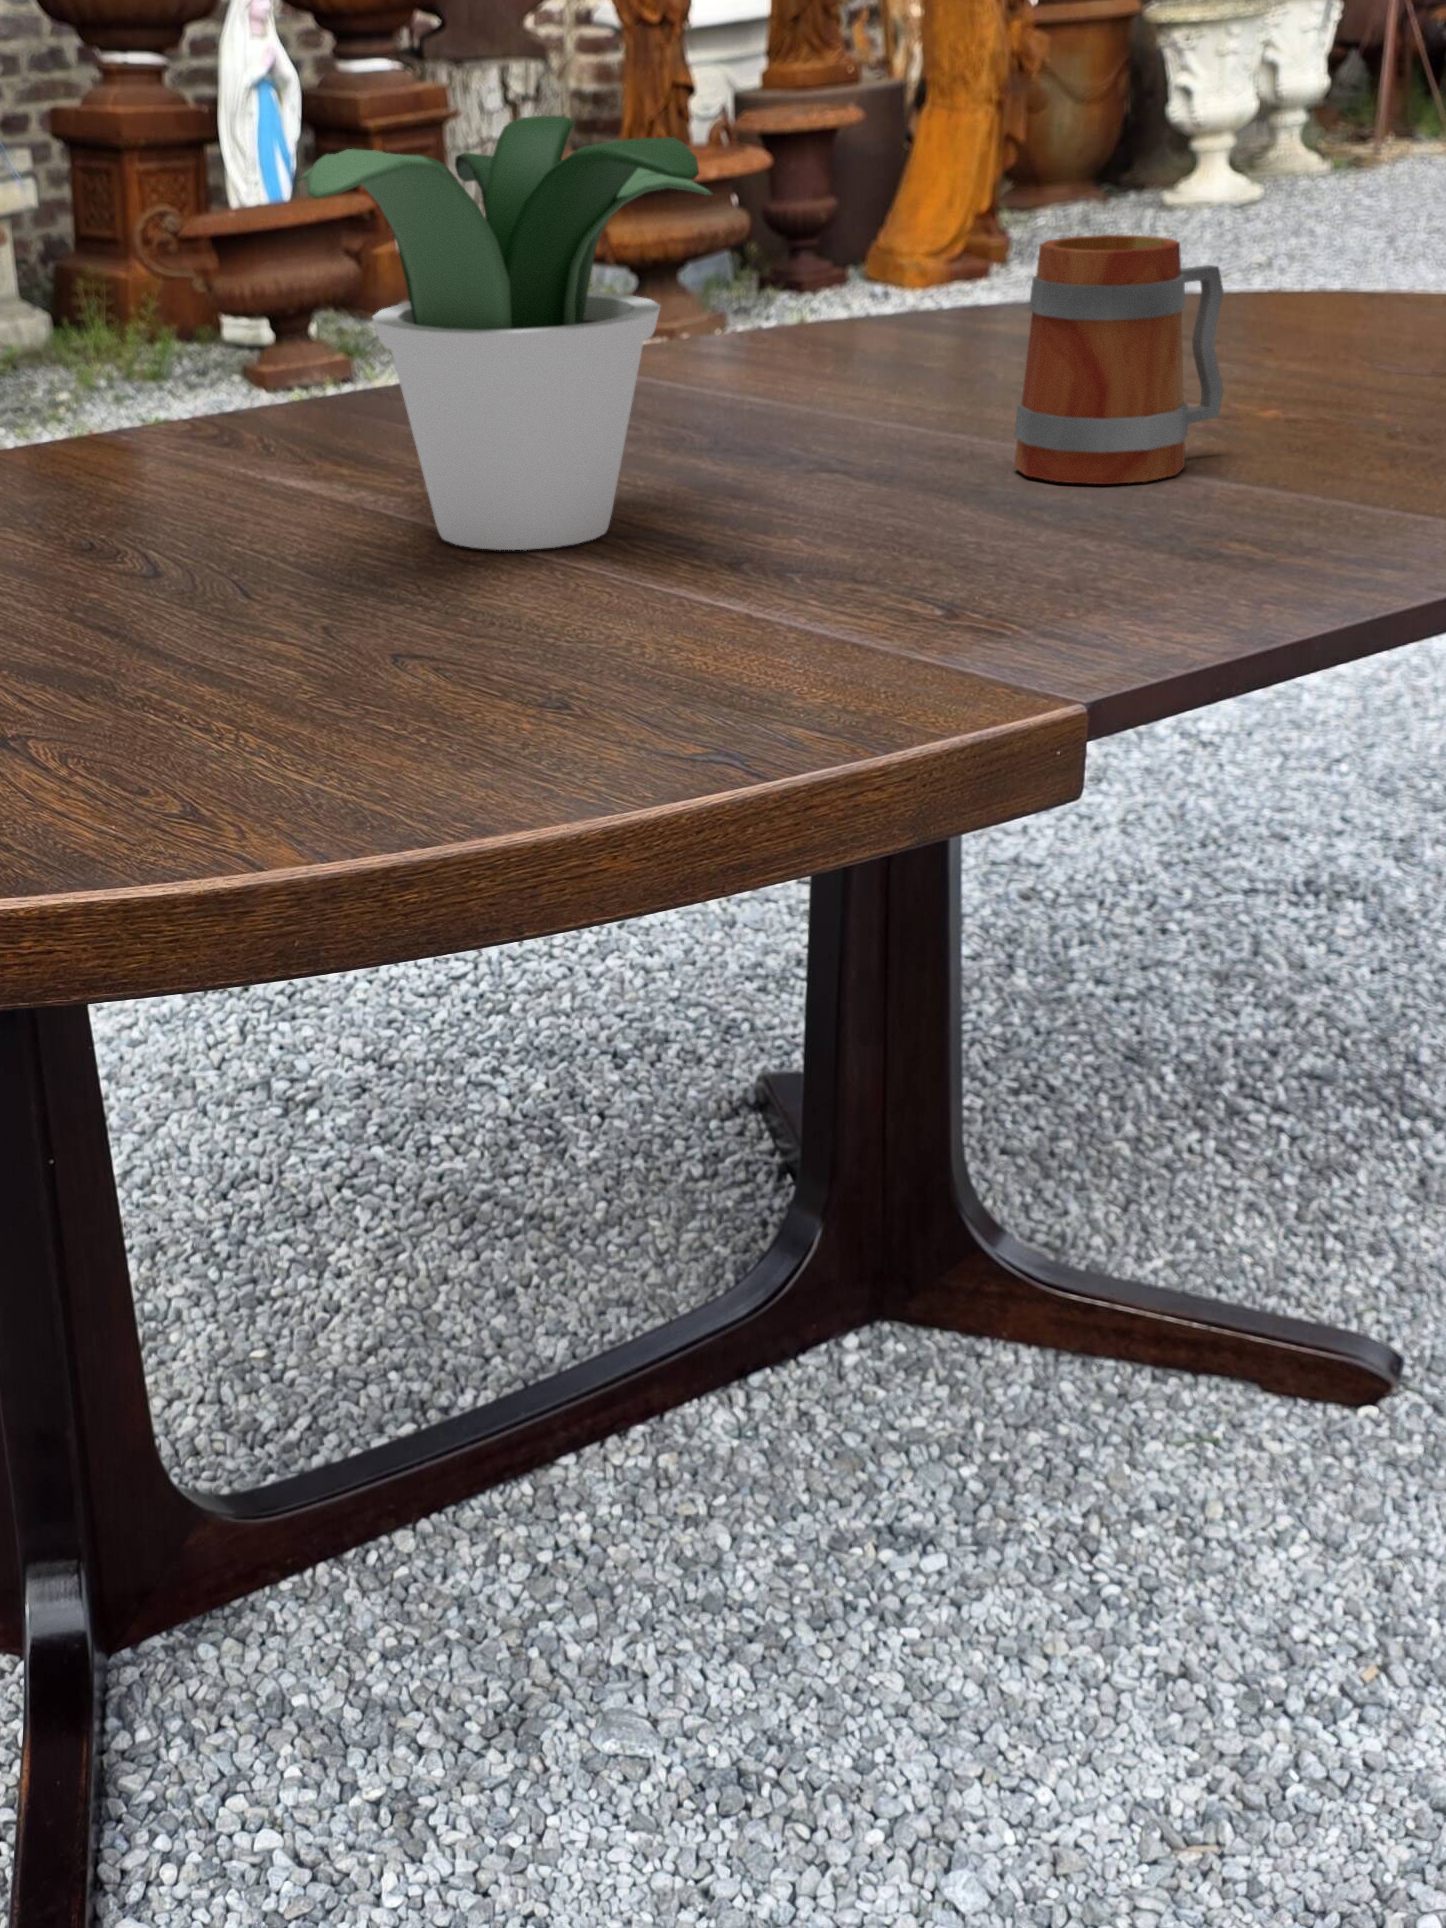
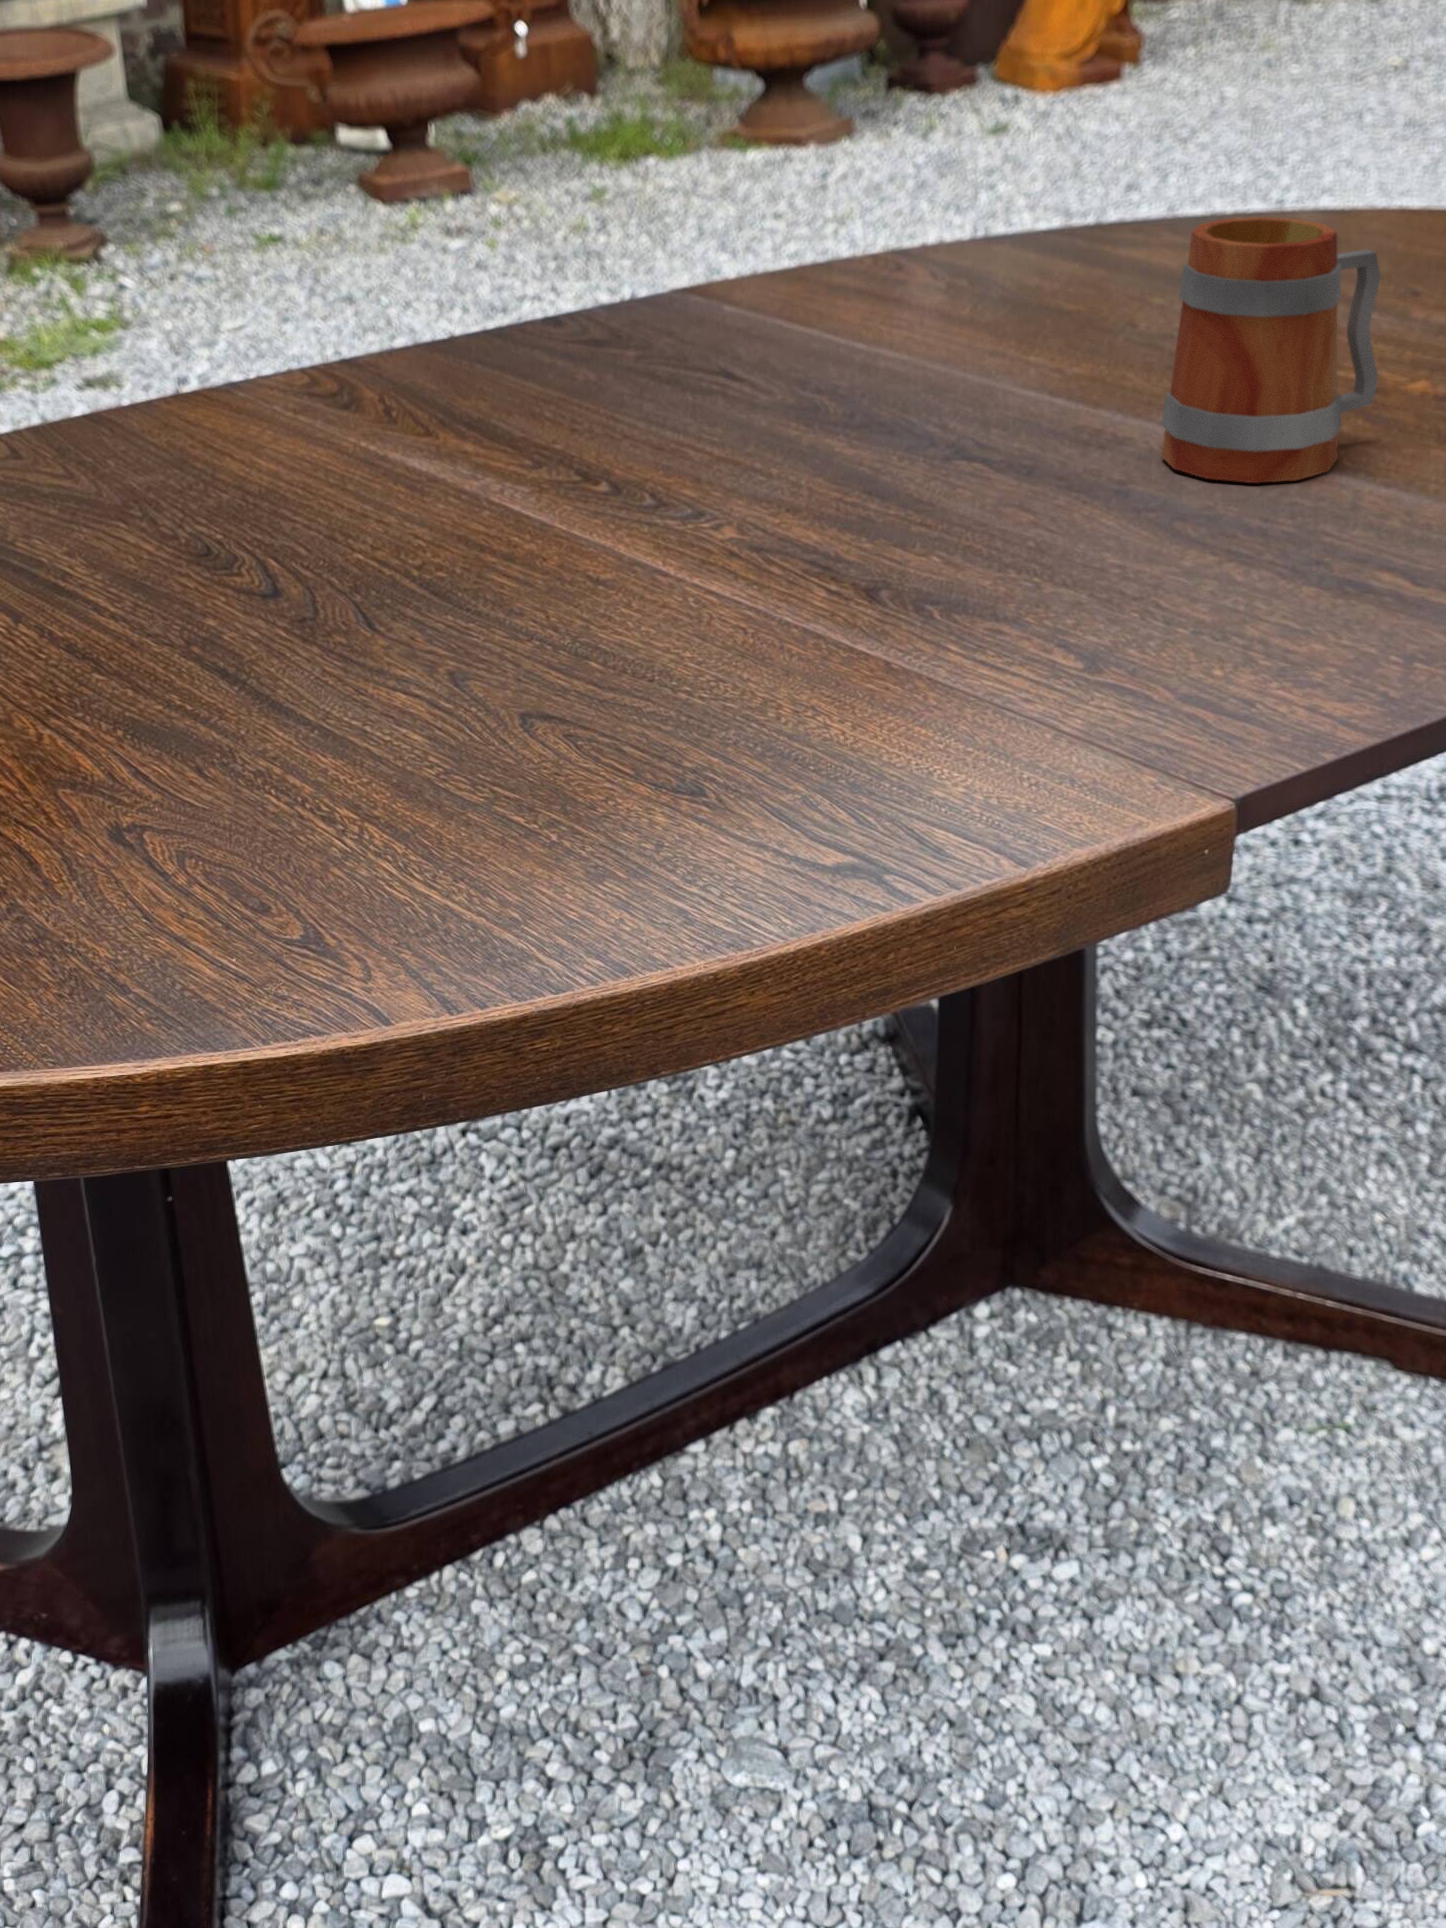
potted plant: present [300,116,712,550] -> none [420,107,856,564]

